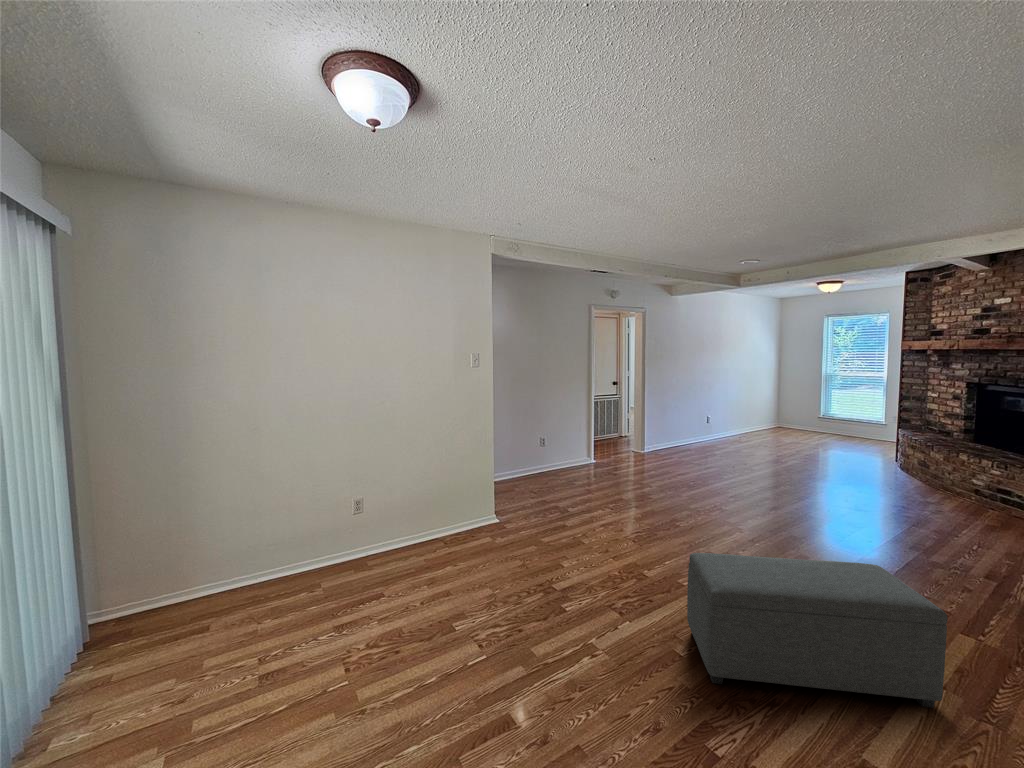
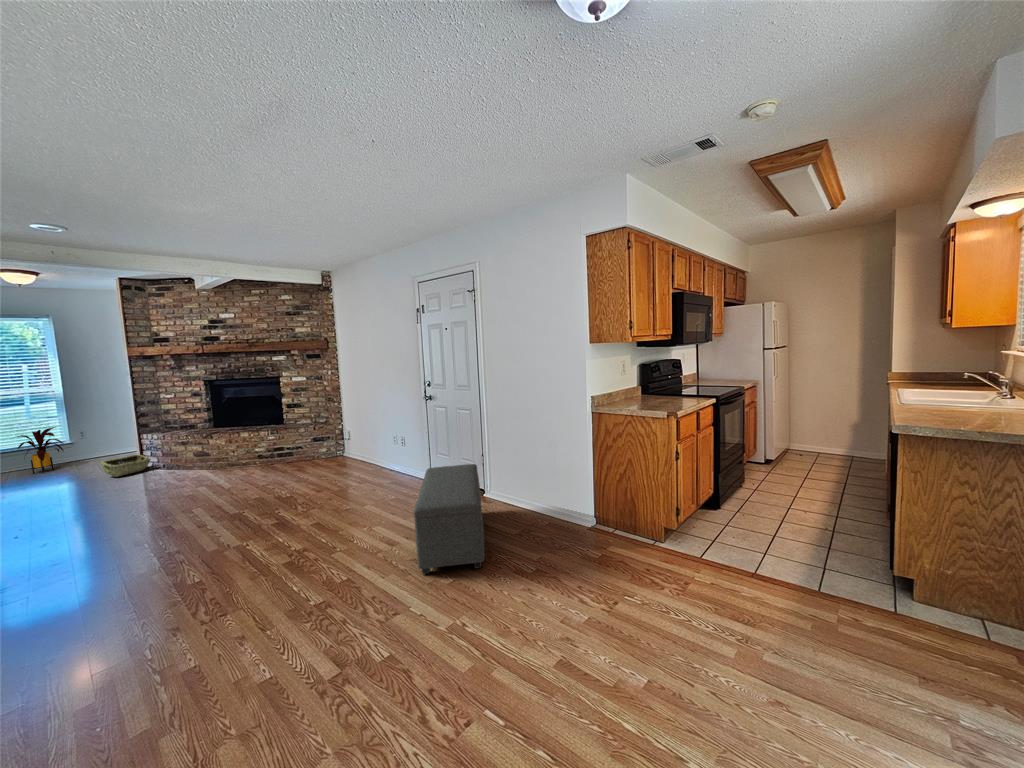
house plant: none [831,405,872,441] -> present [17,427,64,474]
woven basket: none [852,442,894,463] -> present [101,455,150,477]

